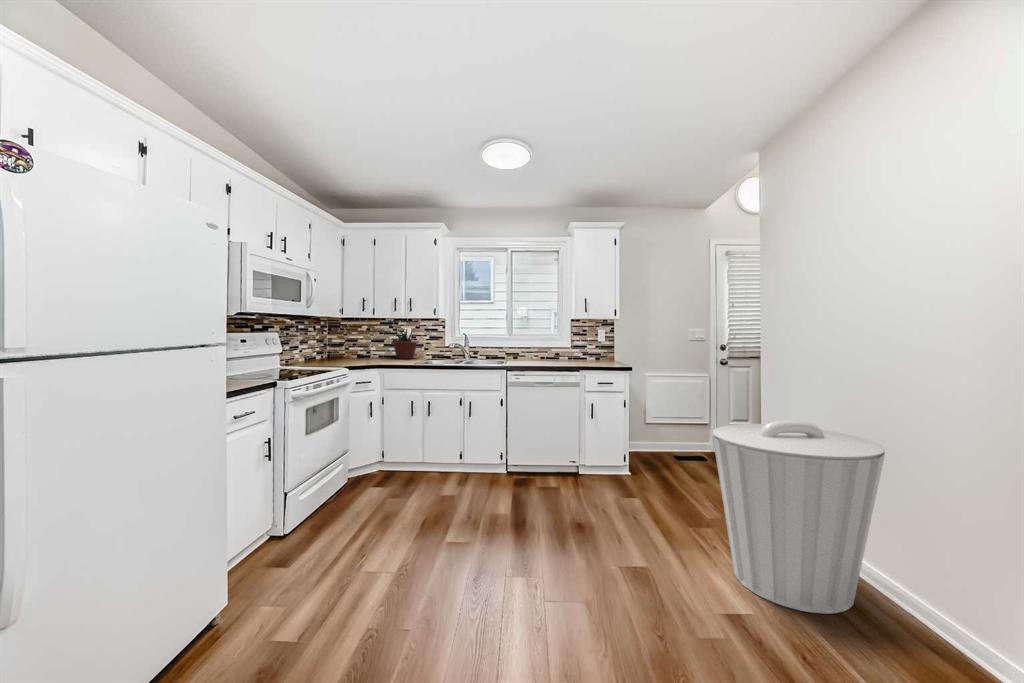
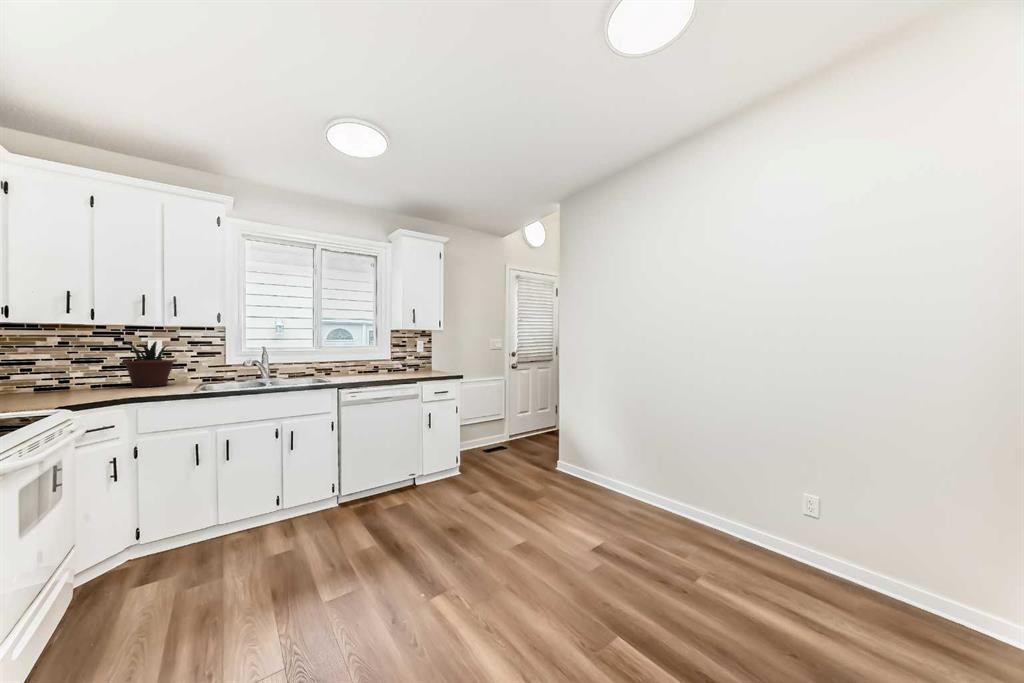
trash can: present [712,420,885,614] -> none [602,410,724,561]

